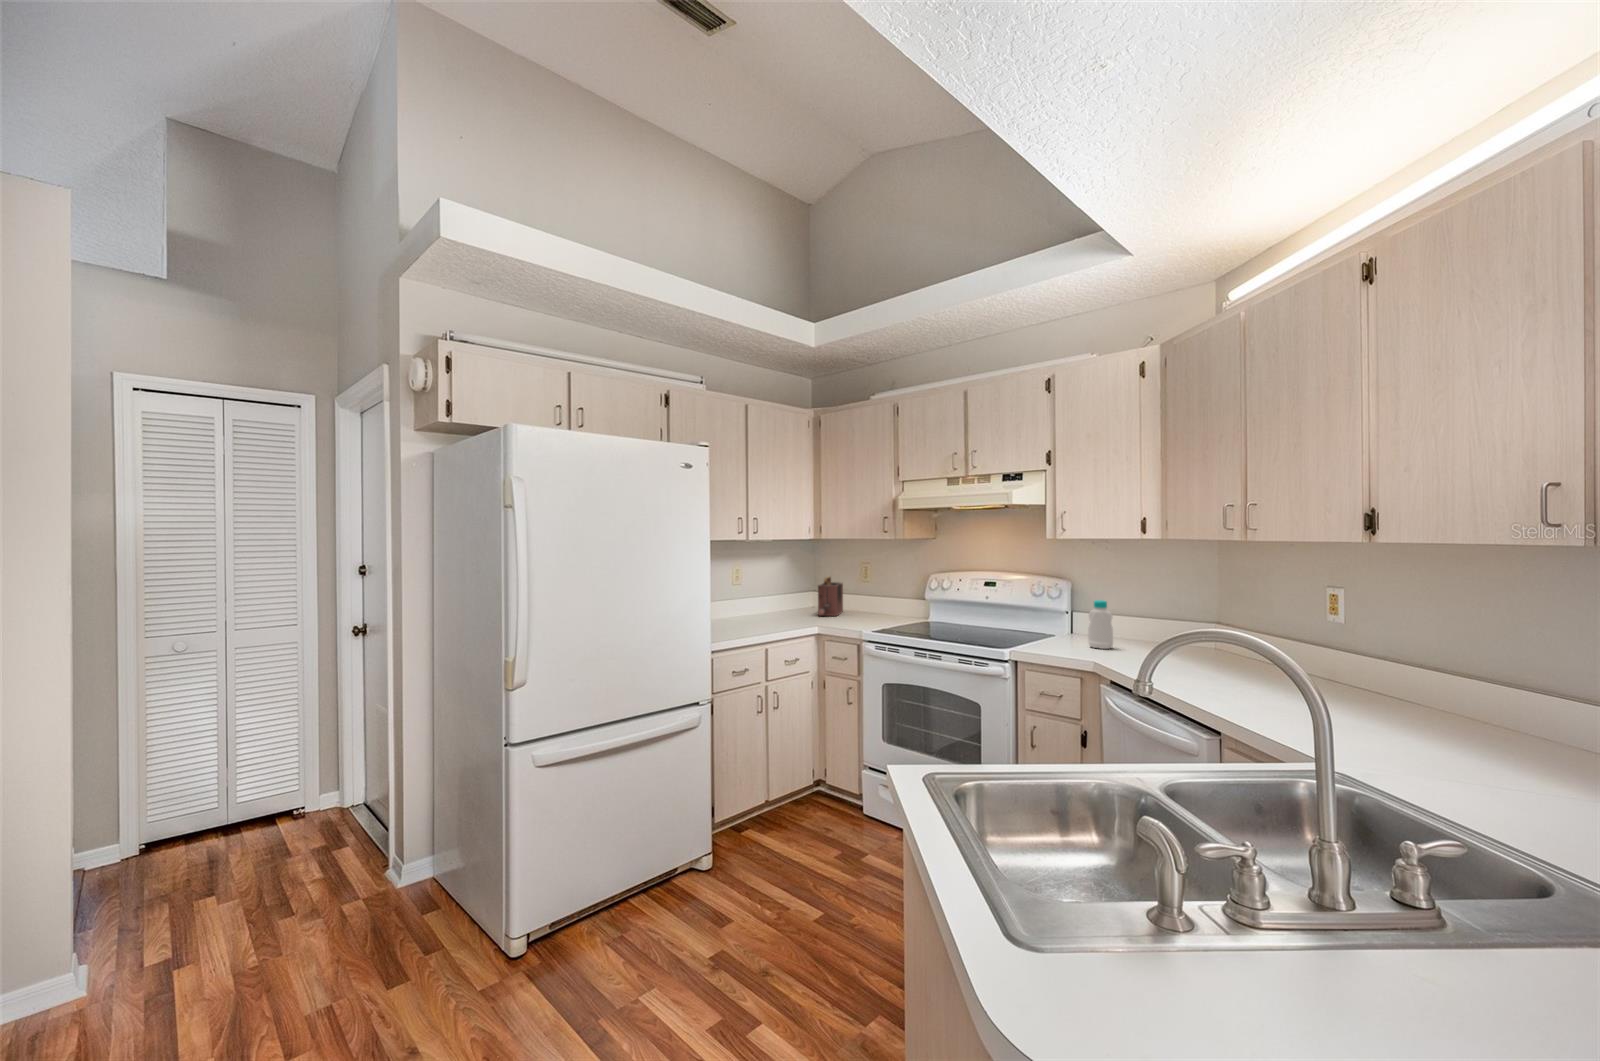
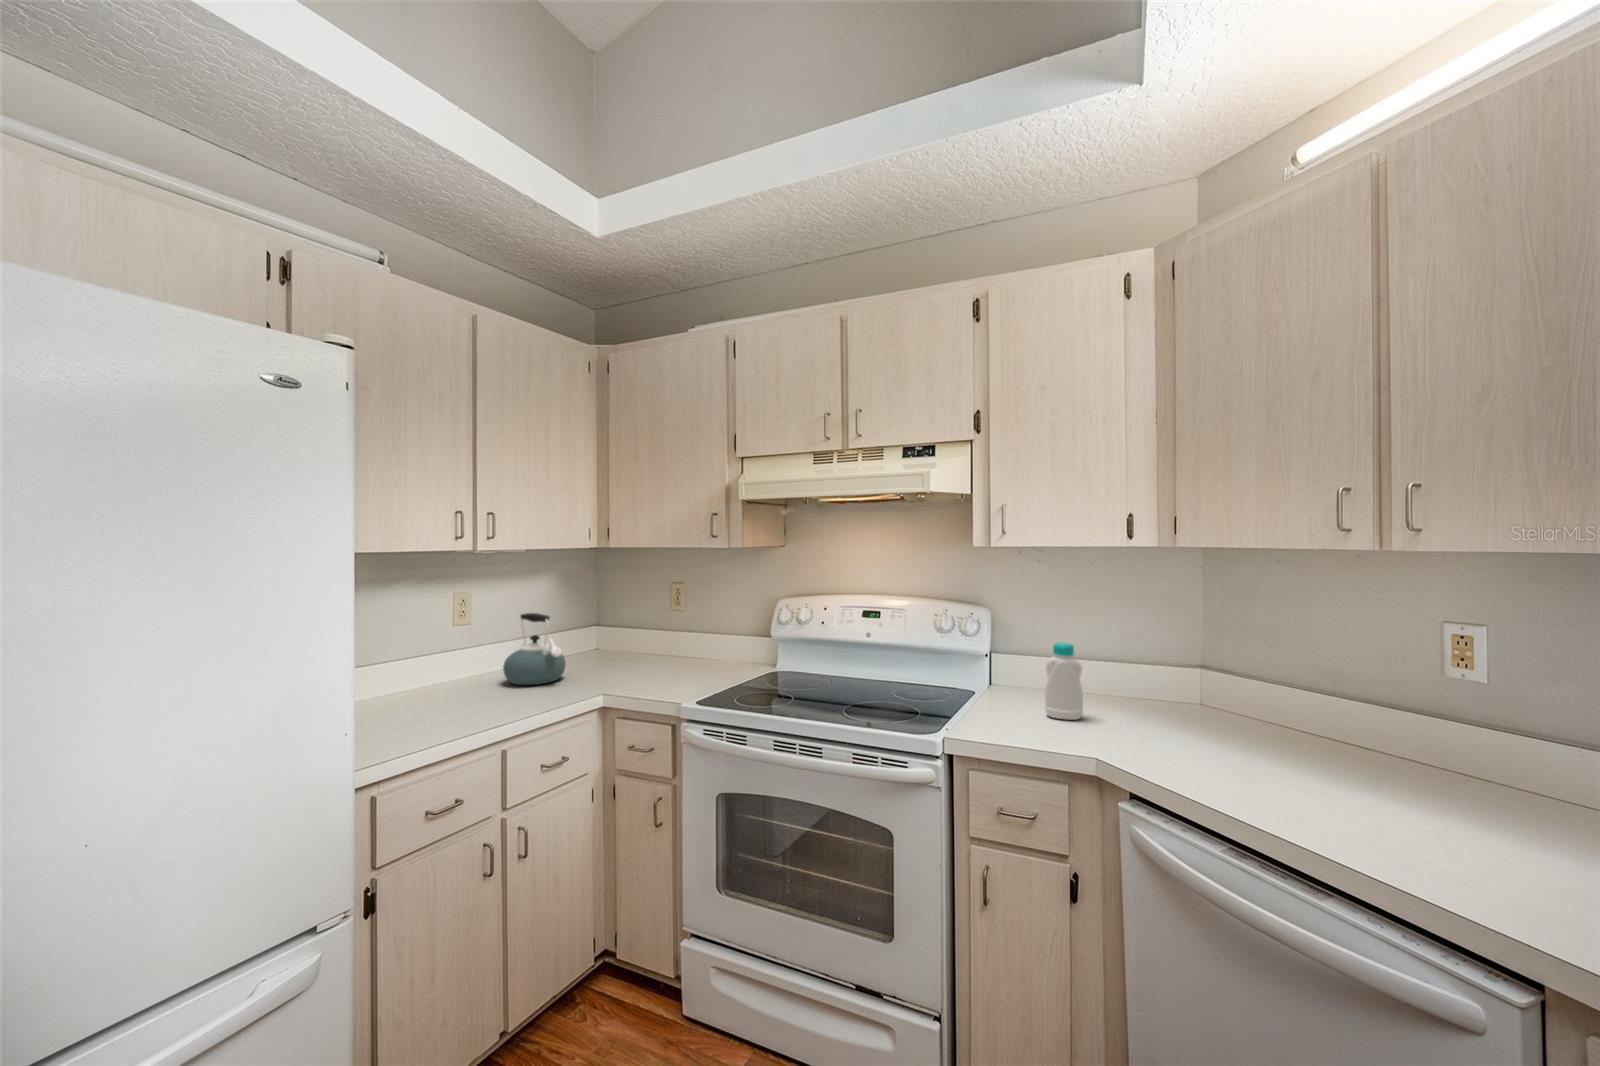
toaster: present [818,576,843,616] -> none [603,602,642,667]
kettle: none [761,580,796,622] -> present [503,613,566,685]

